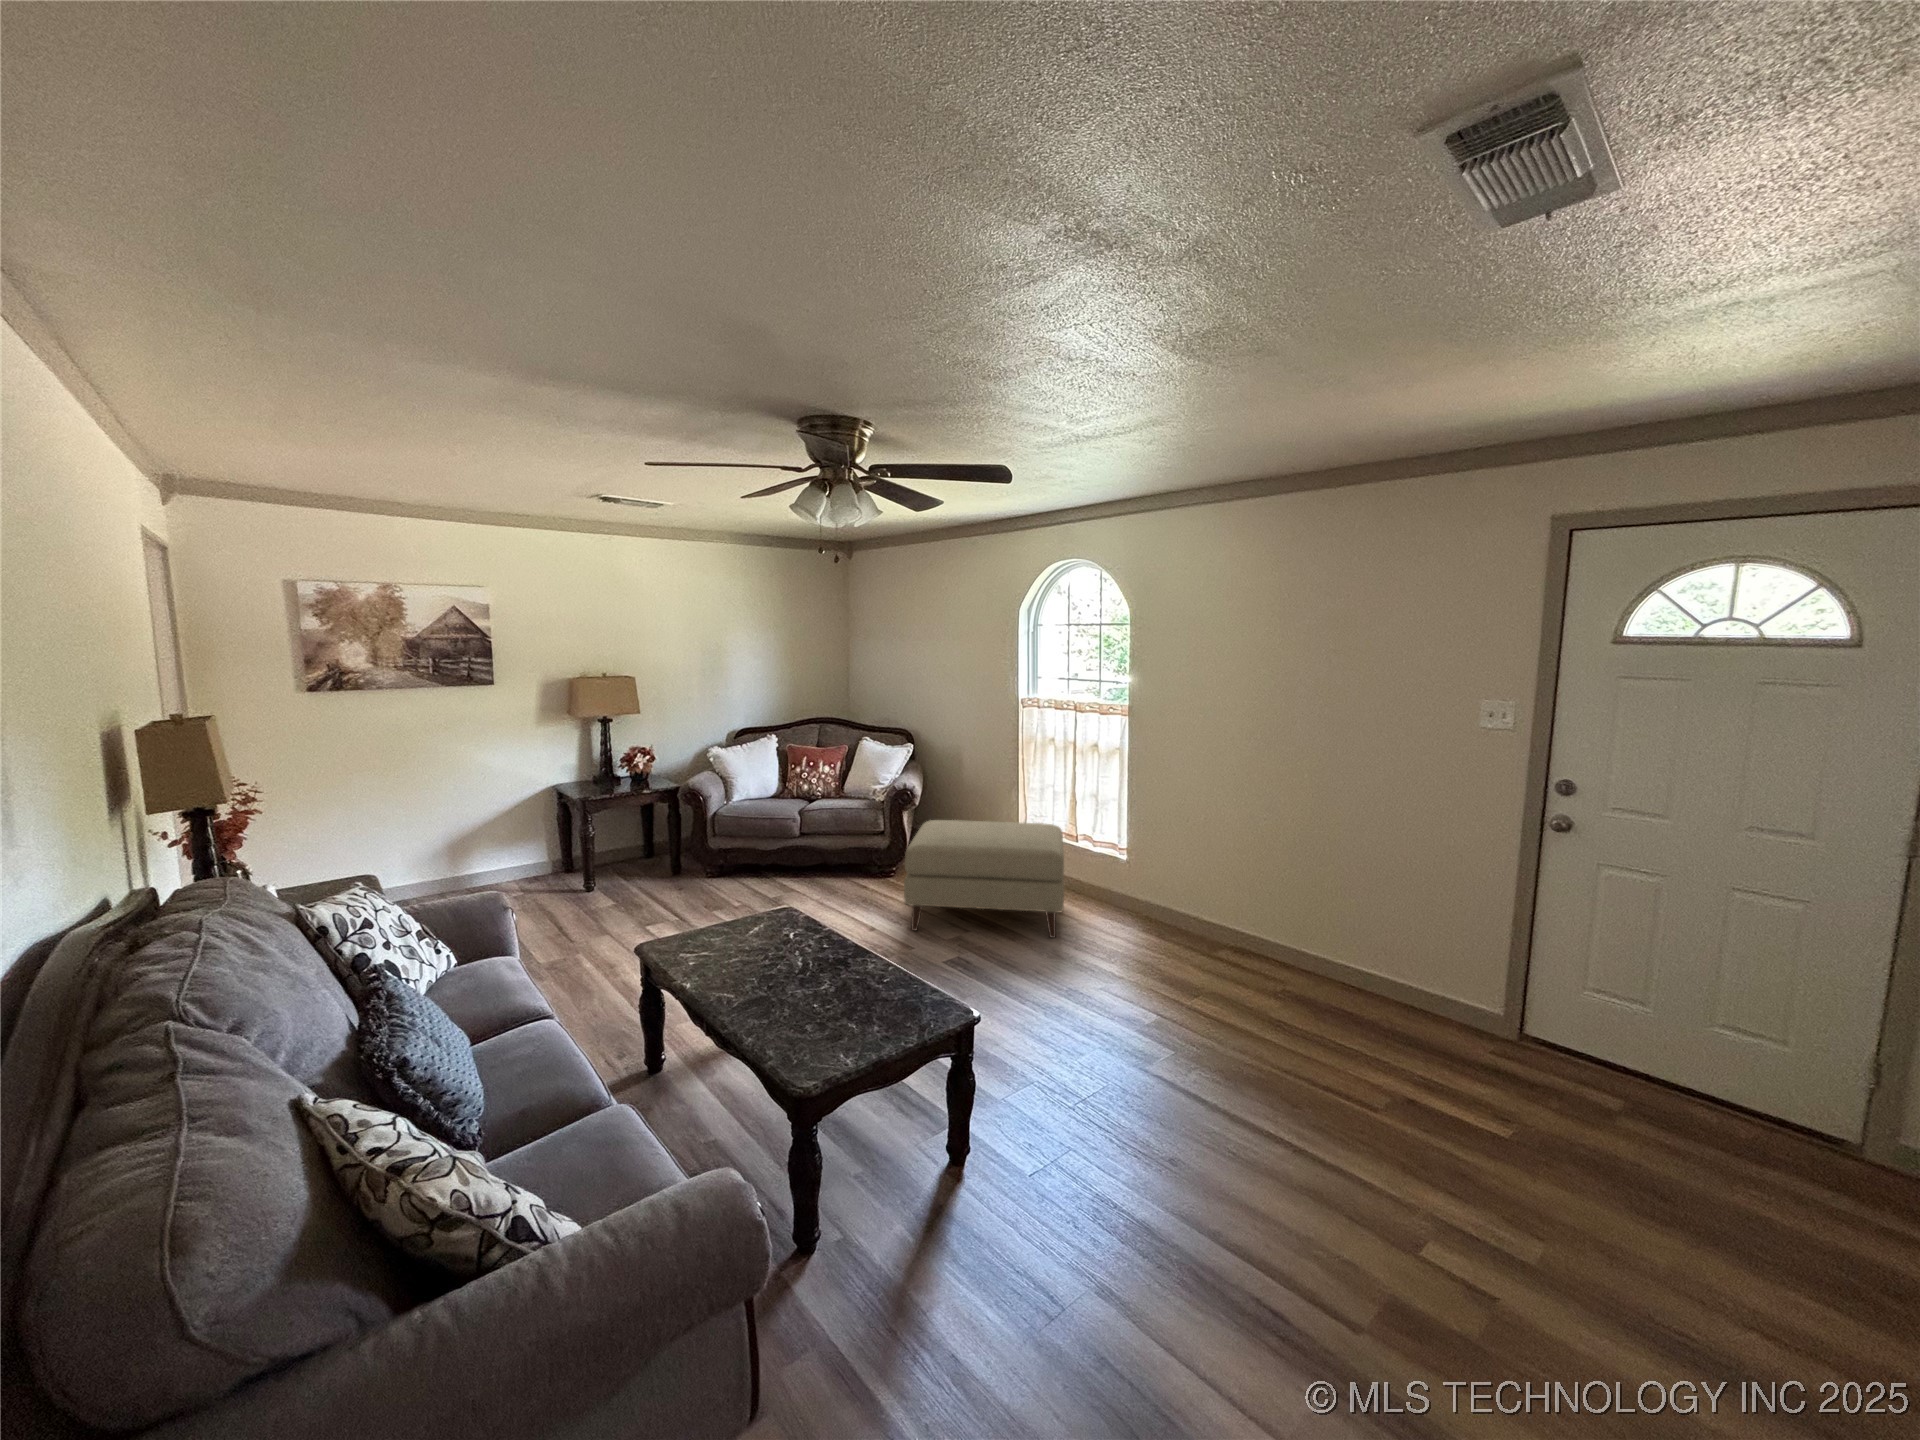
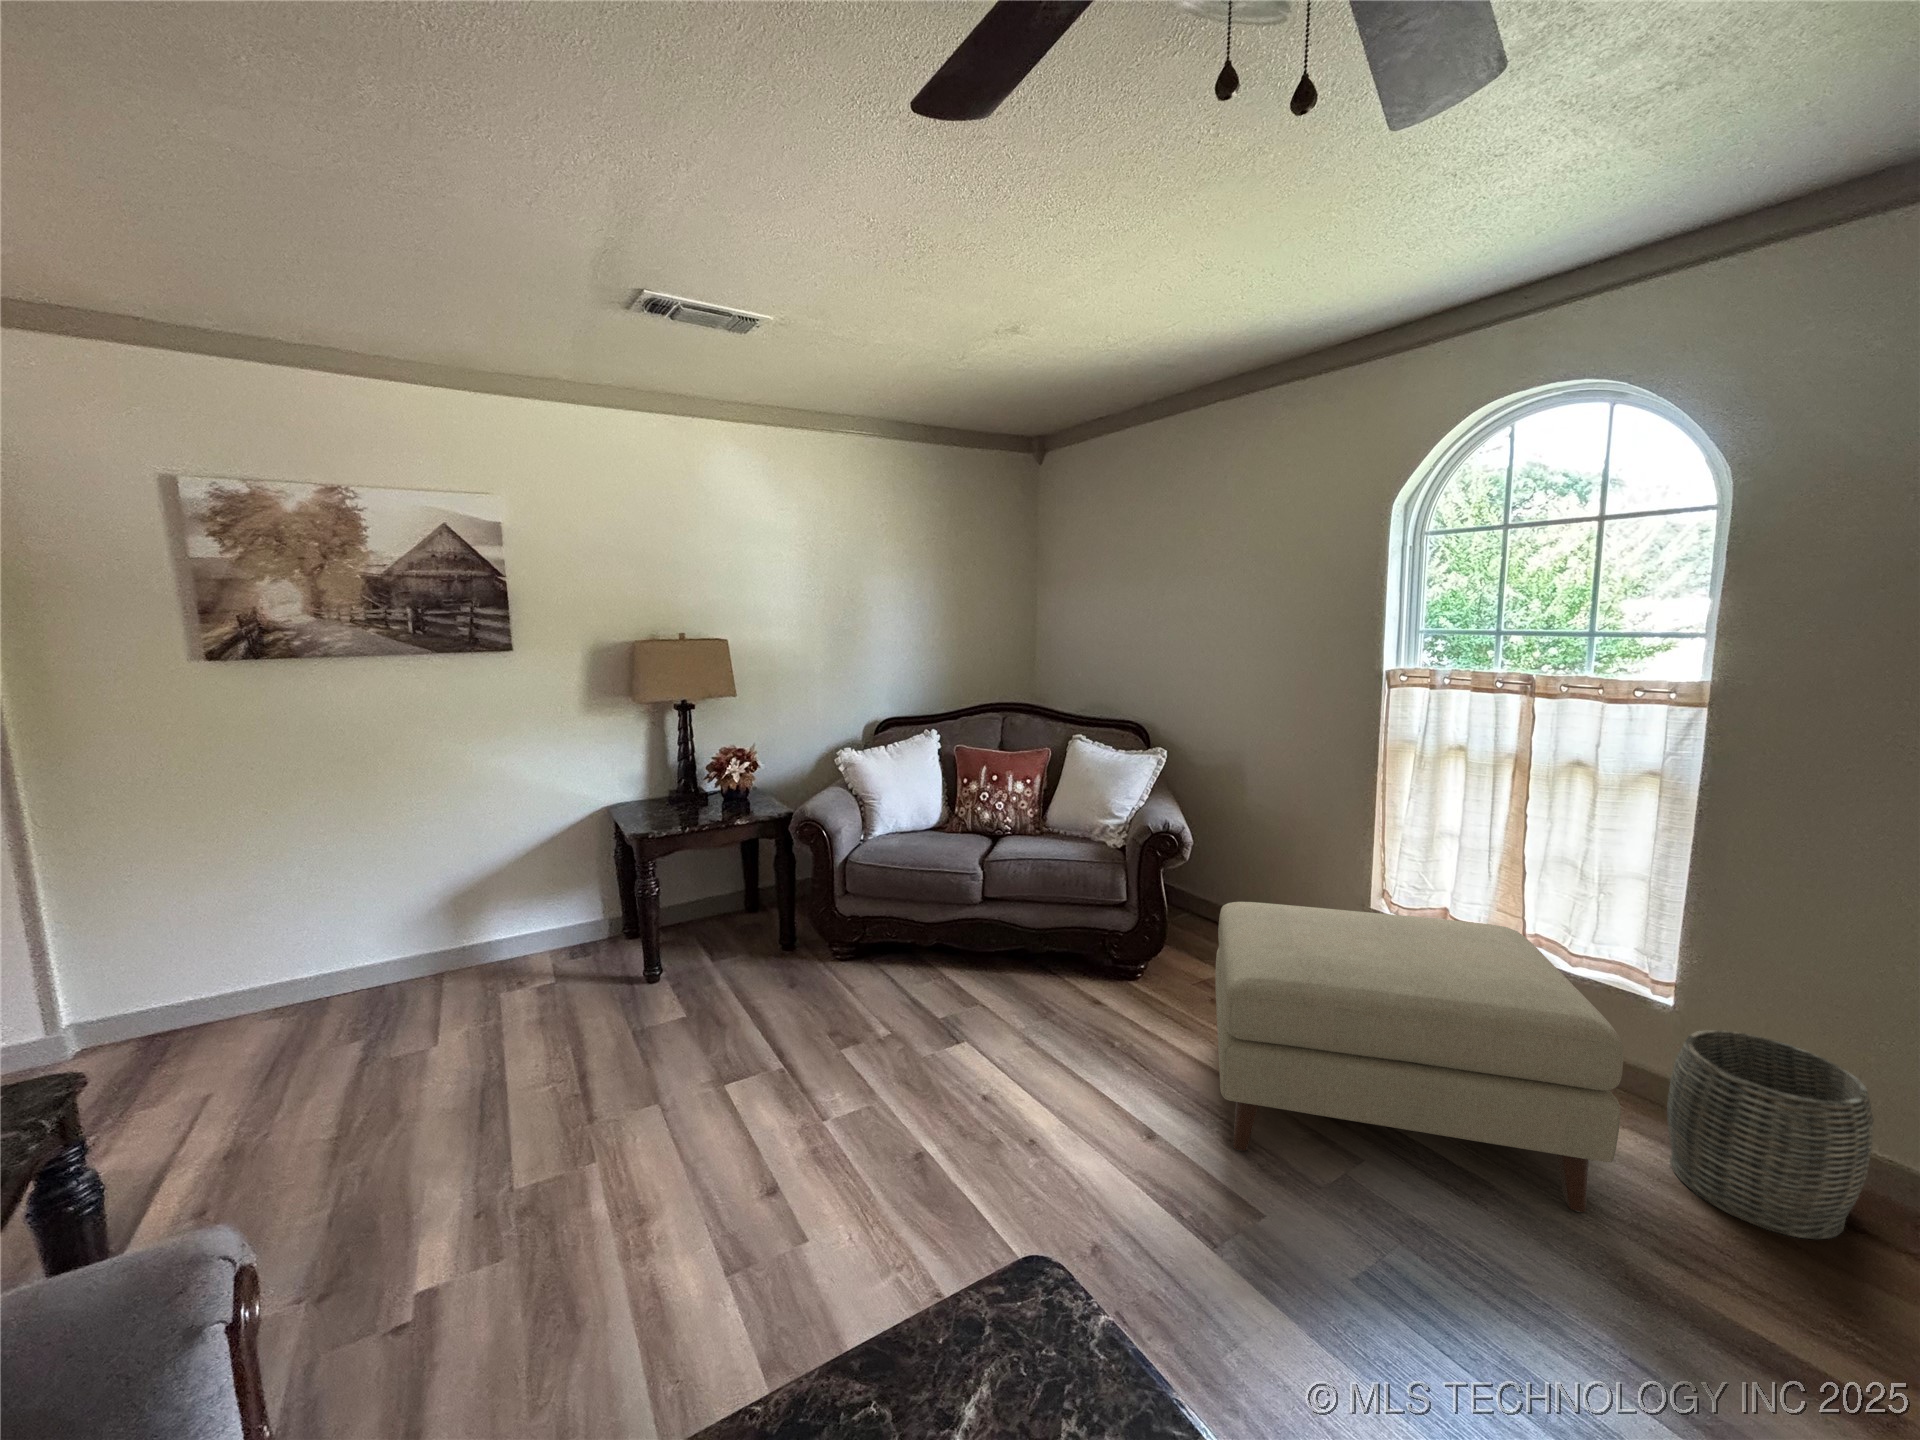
woven basket: none [1102,862,1164,939] -> present [1667,1030,1874,1239]

